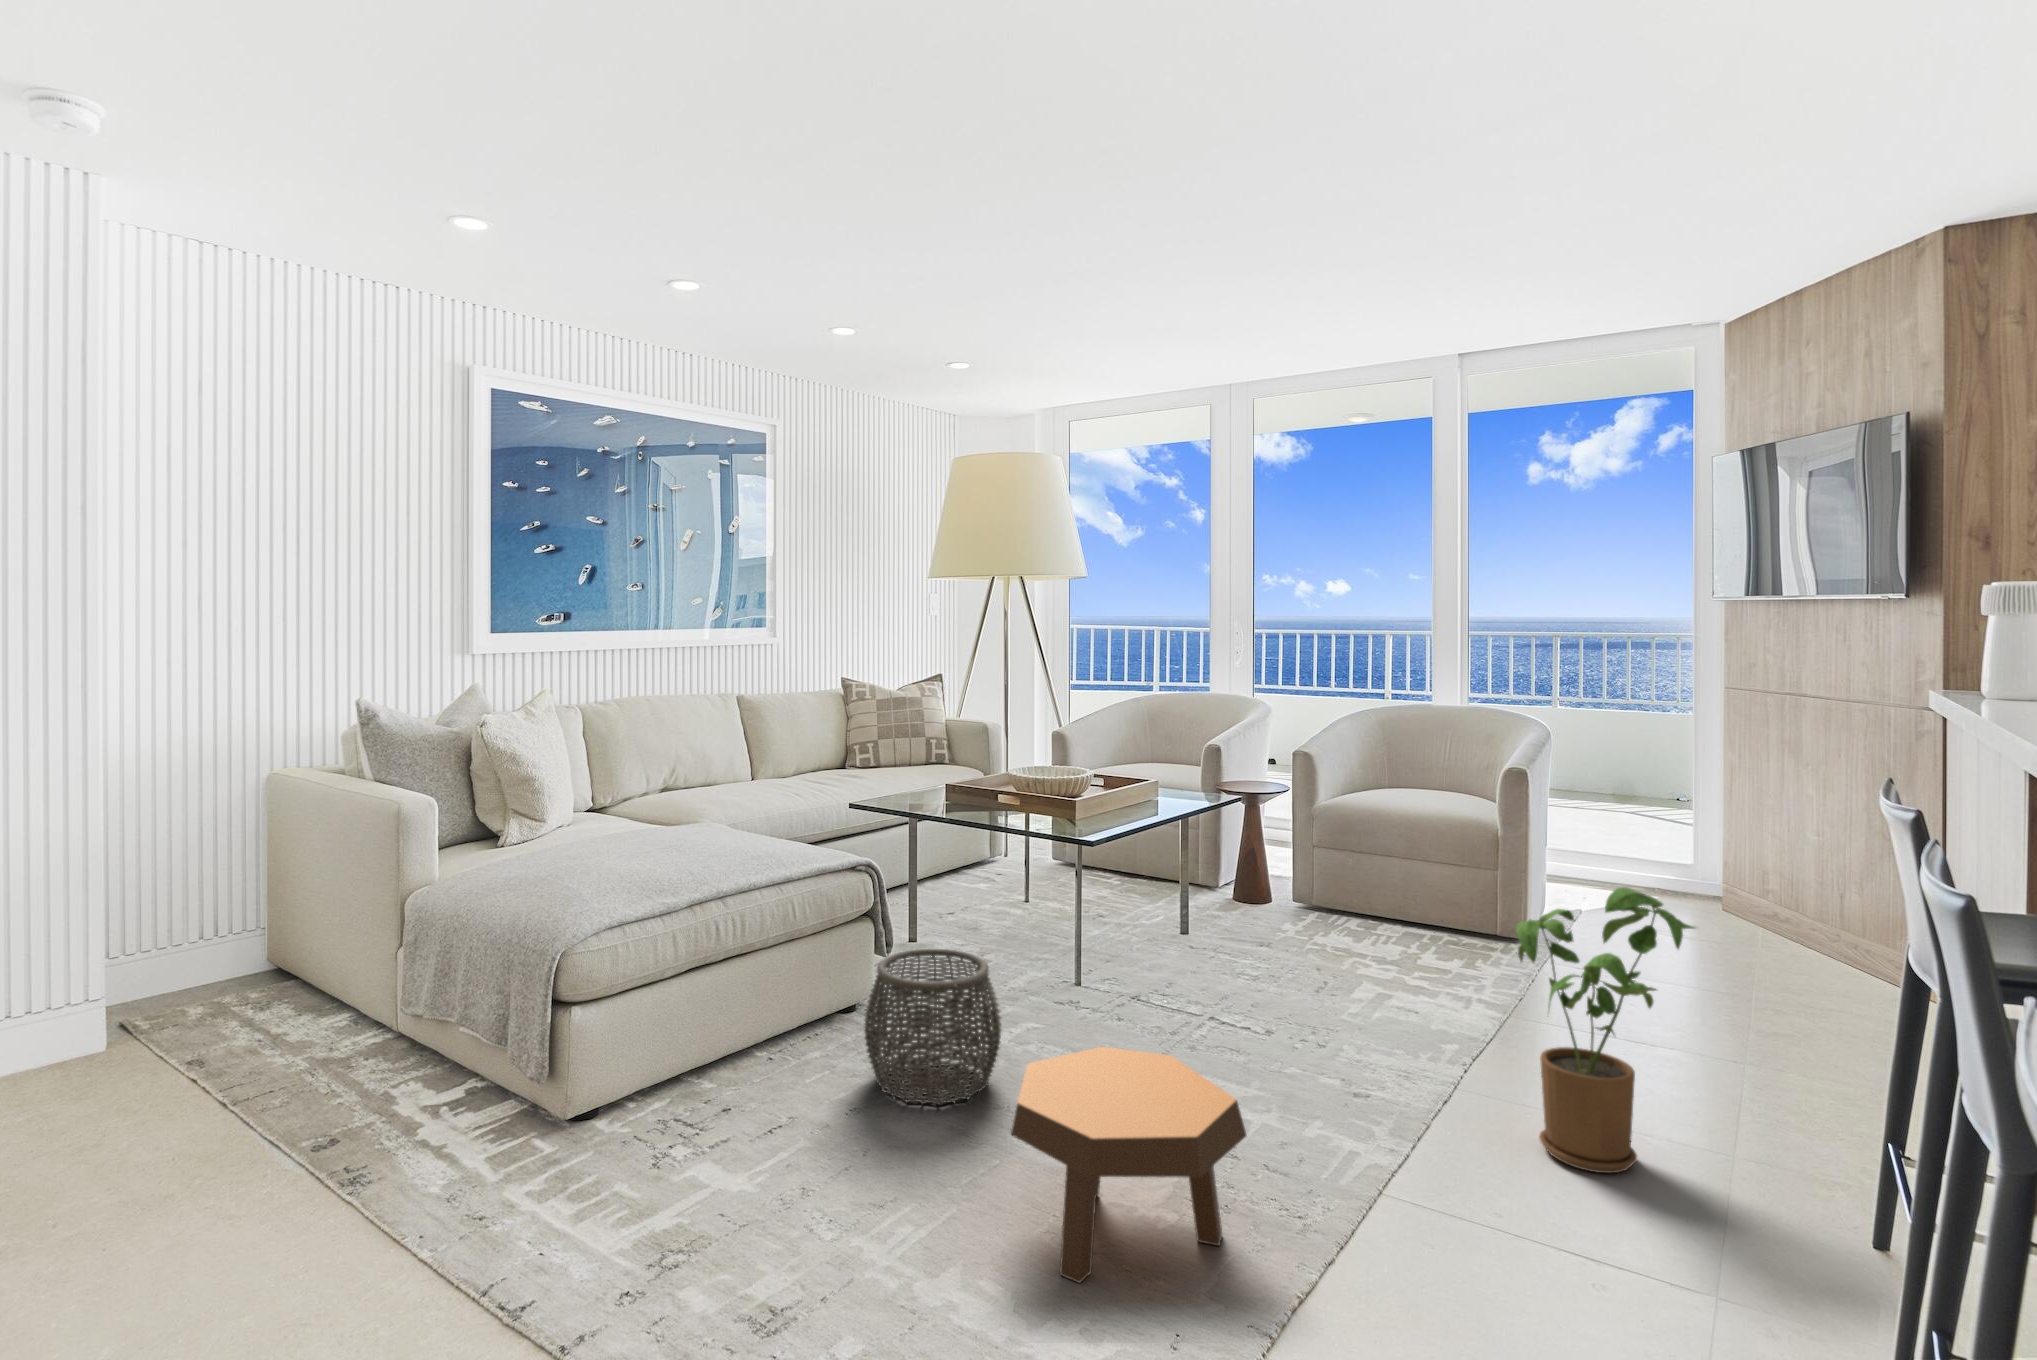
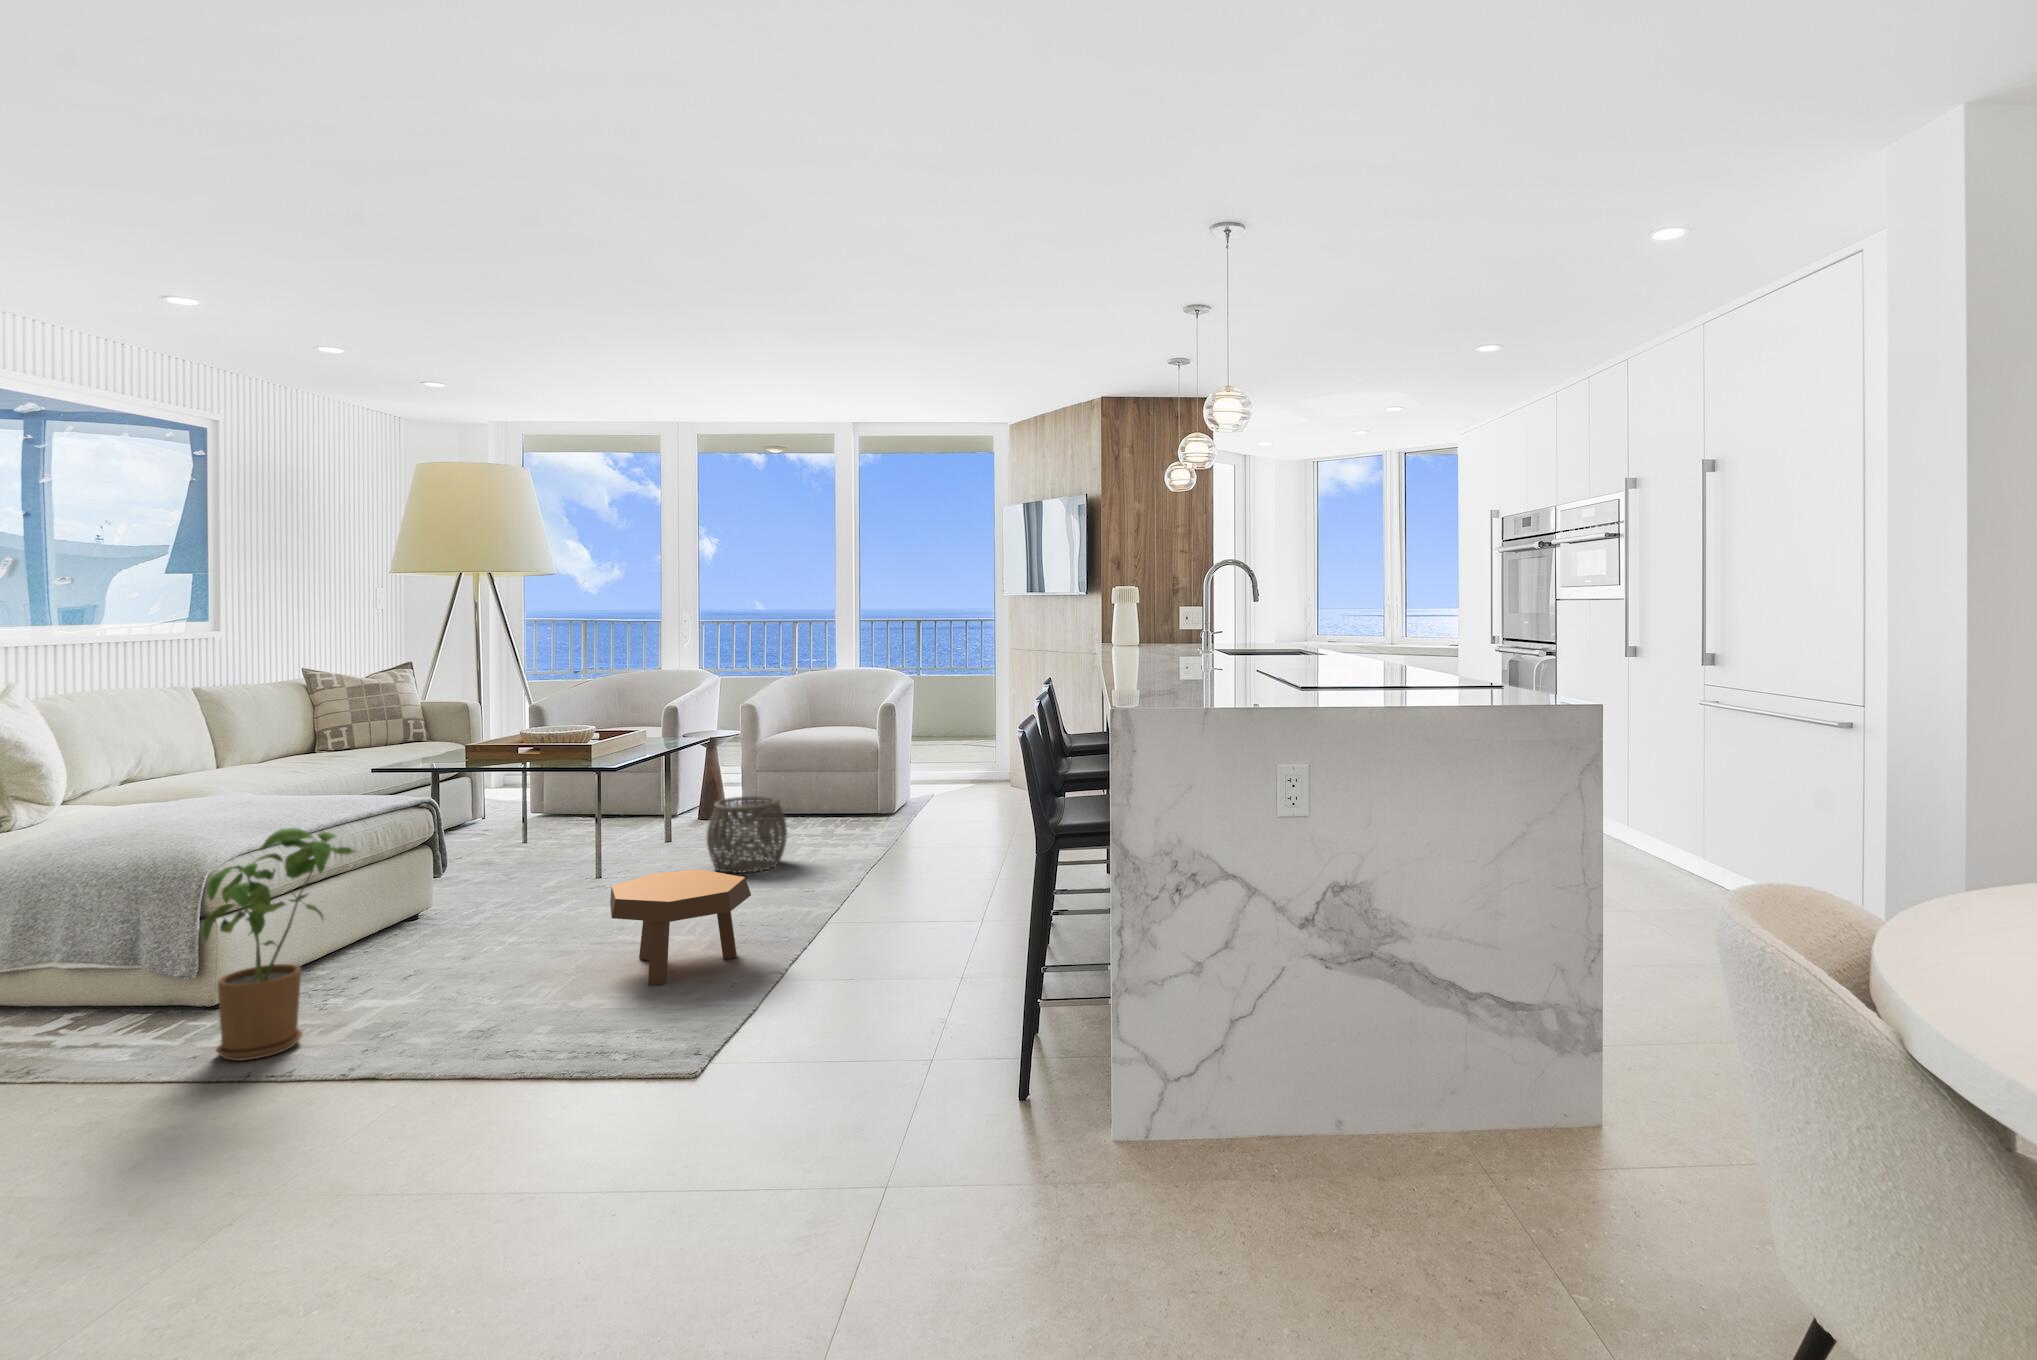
house plant: present [1516,887,1695,1173] -> present [202,828,355,1061]
woven basket: present [865,949,1001,1105] -> present [707,796,787,873]

